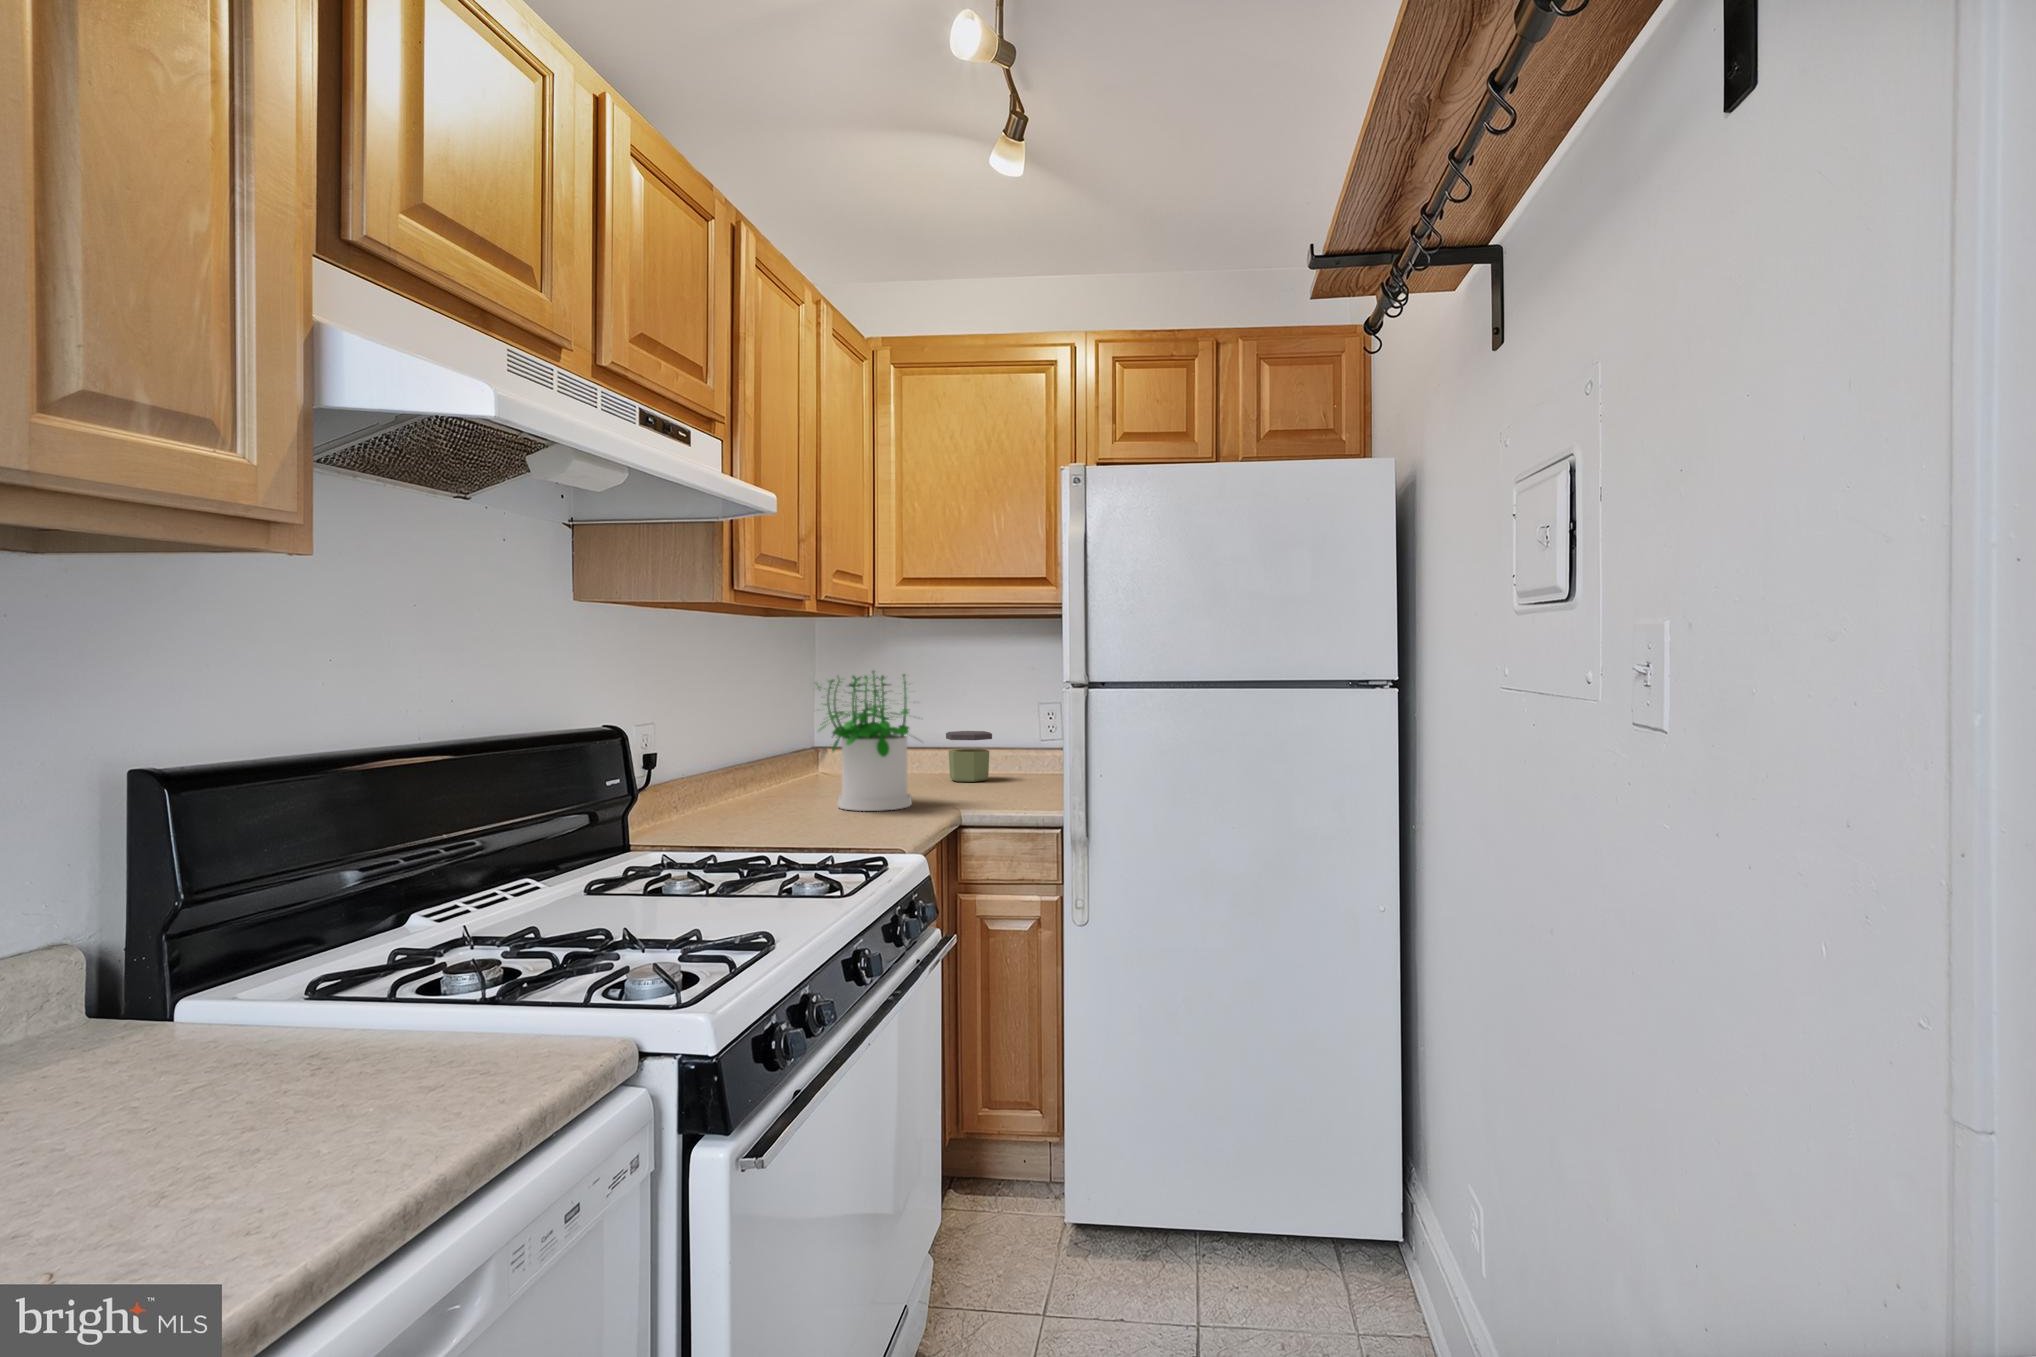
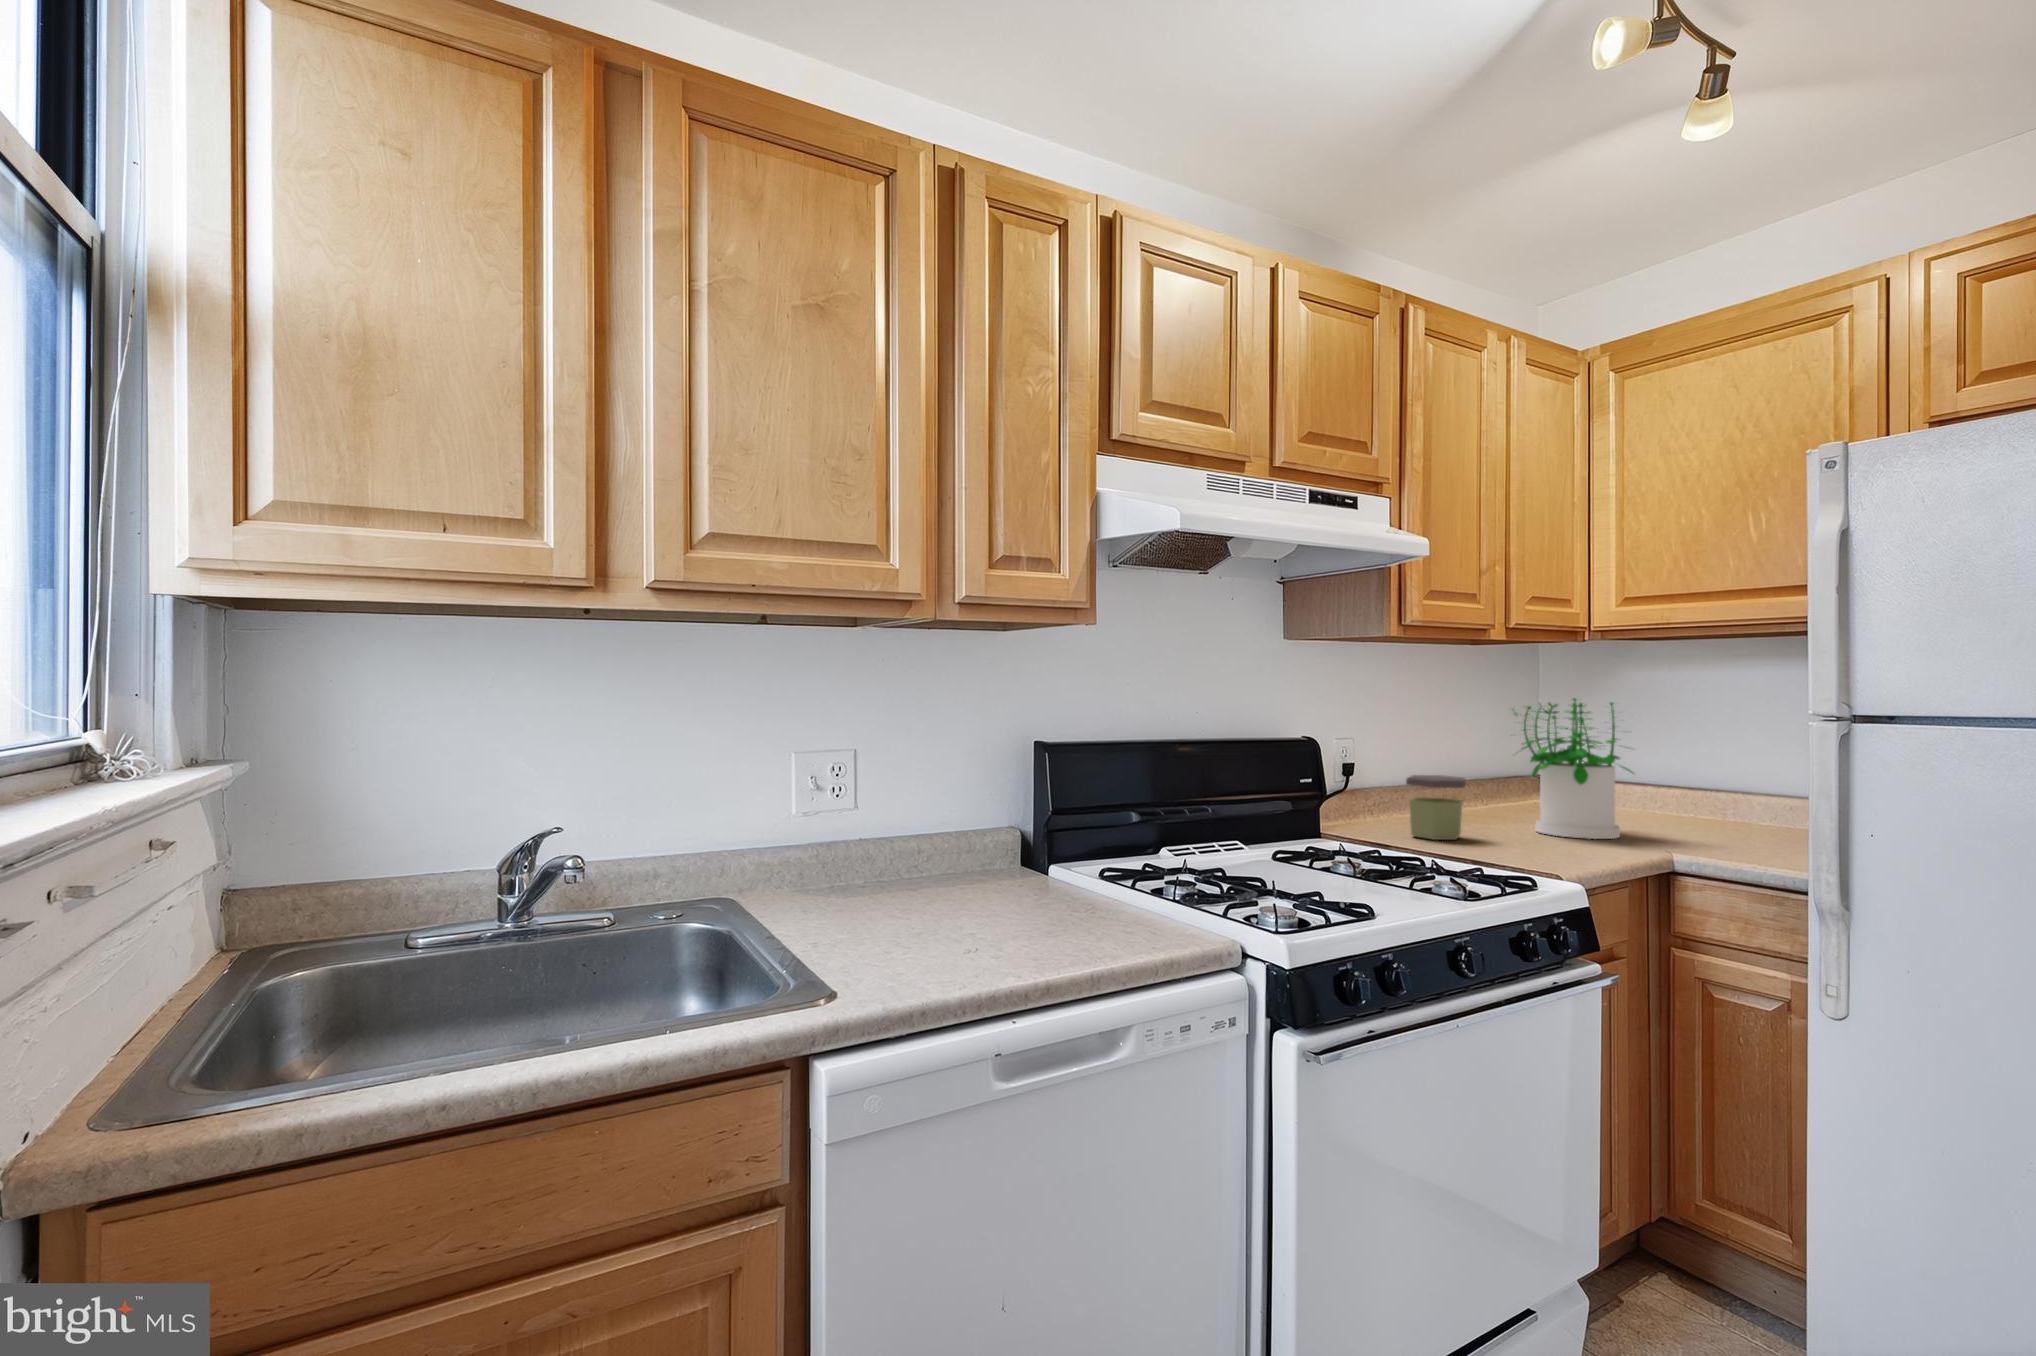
jar: present [946,731,992,782] -> present [1406,775,1466,840]

